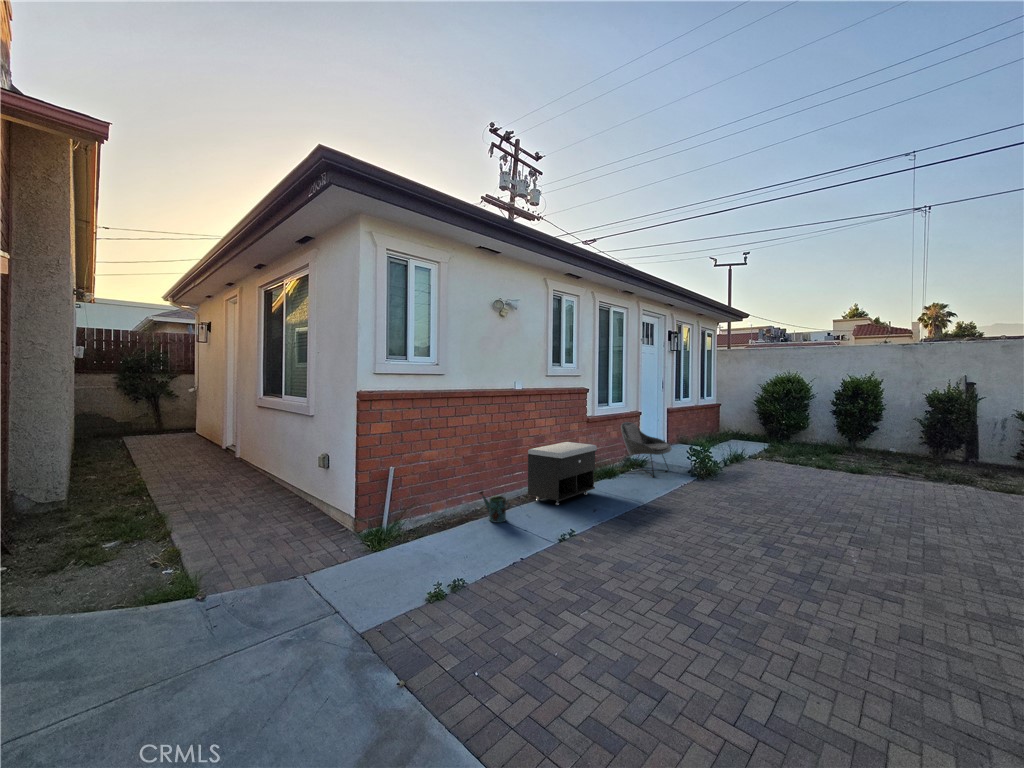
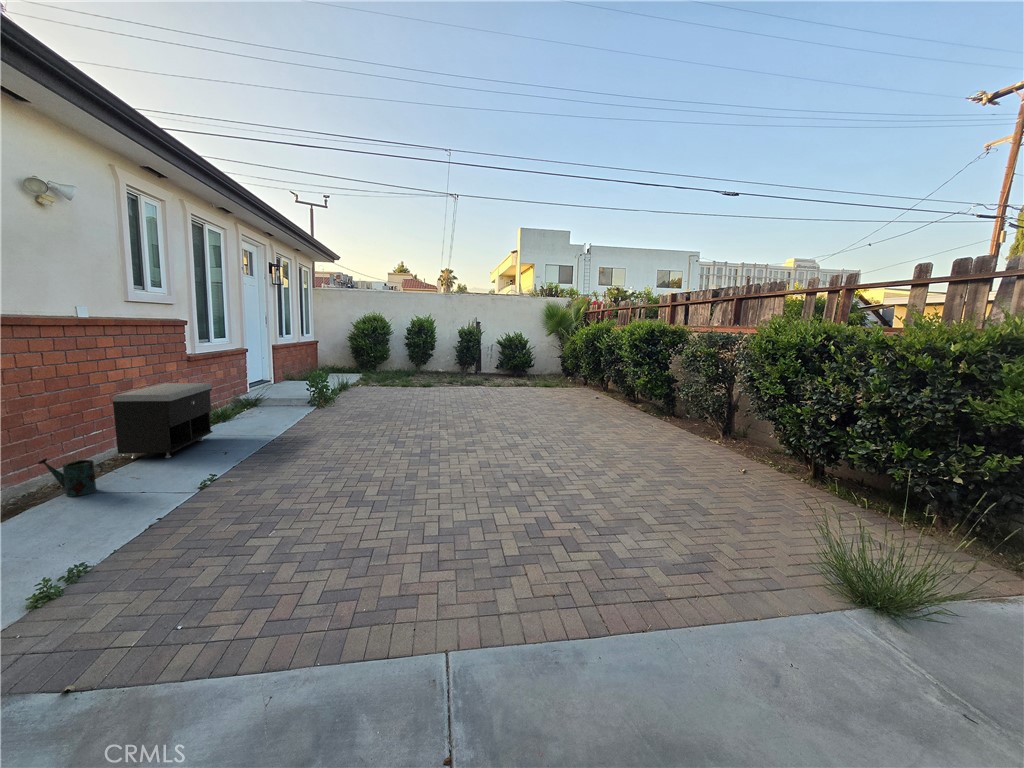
lounge chair: present [620,422,672,478] -> none [228,358,287,414]

